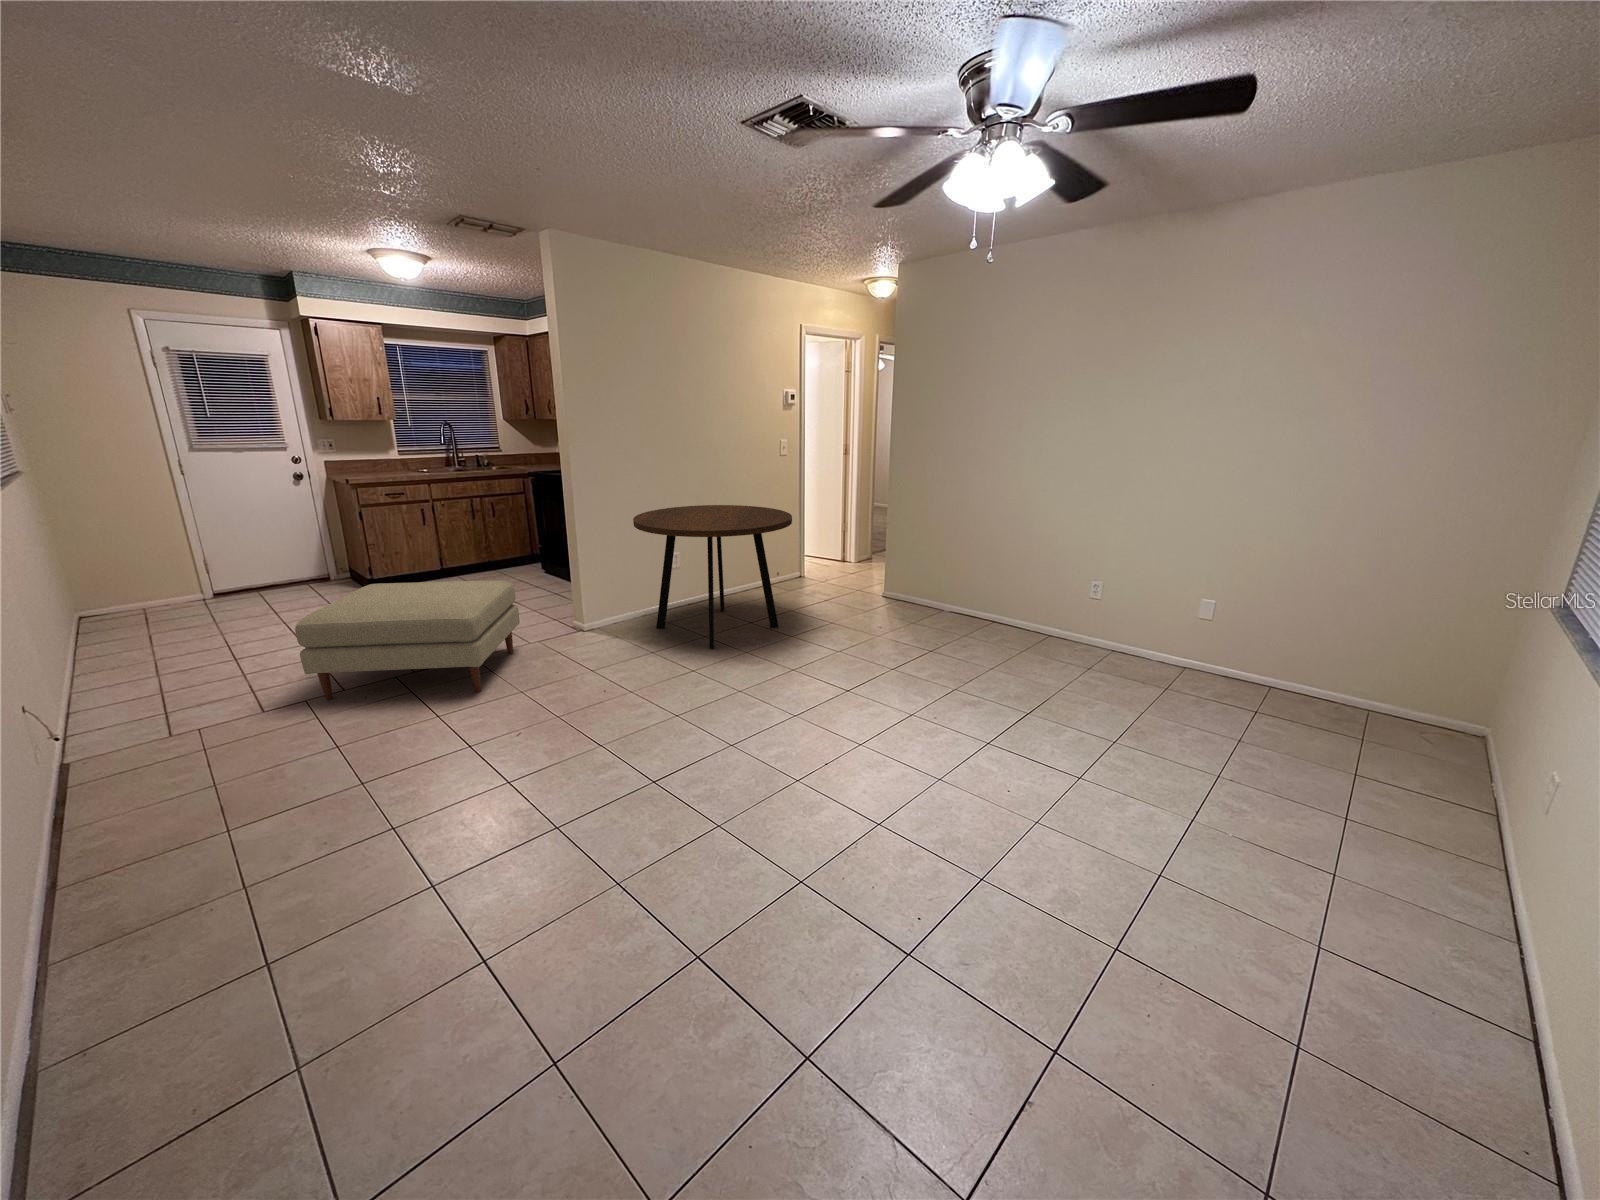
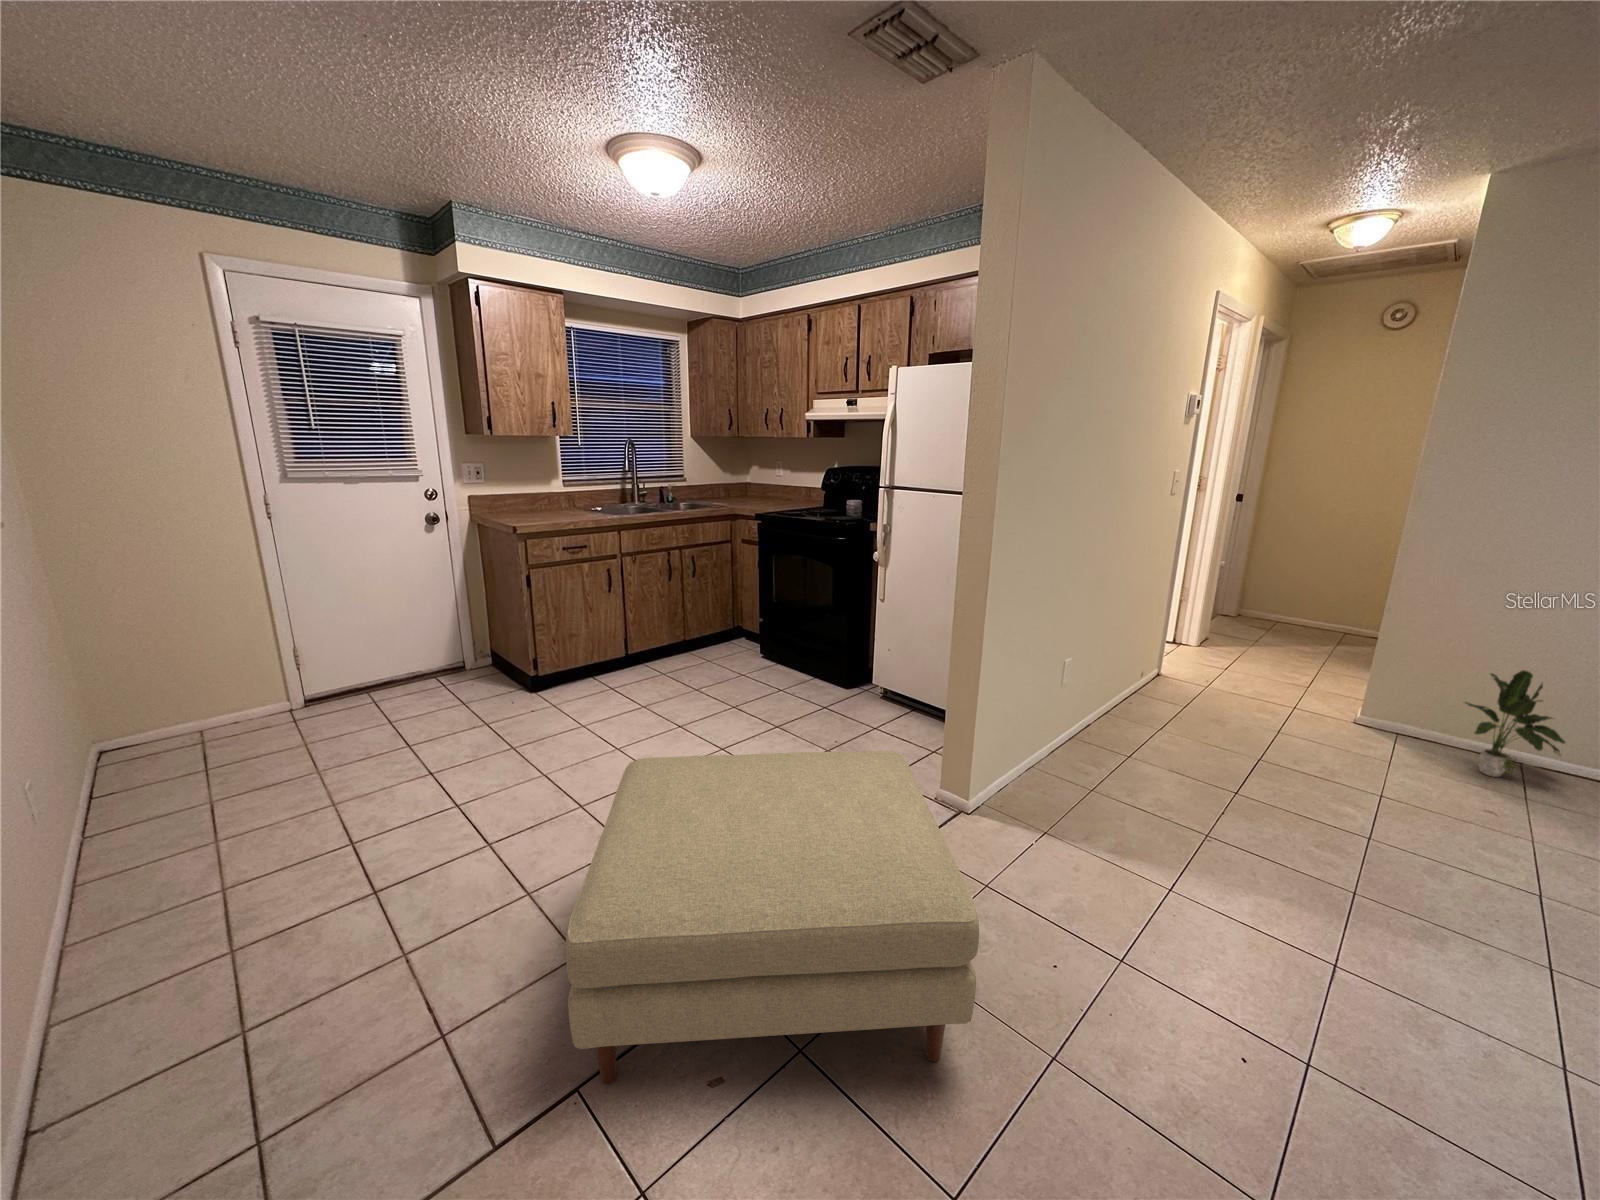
dining table: present [633,505,792,649] -> none [1069,582,1432,885]
potted plant: none [894,551,942,614] -> present [1465,670,1565,777]

